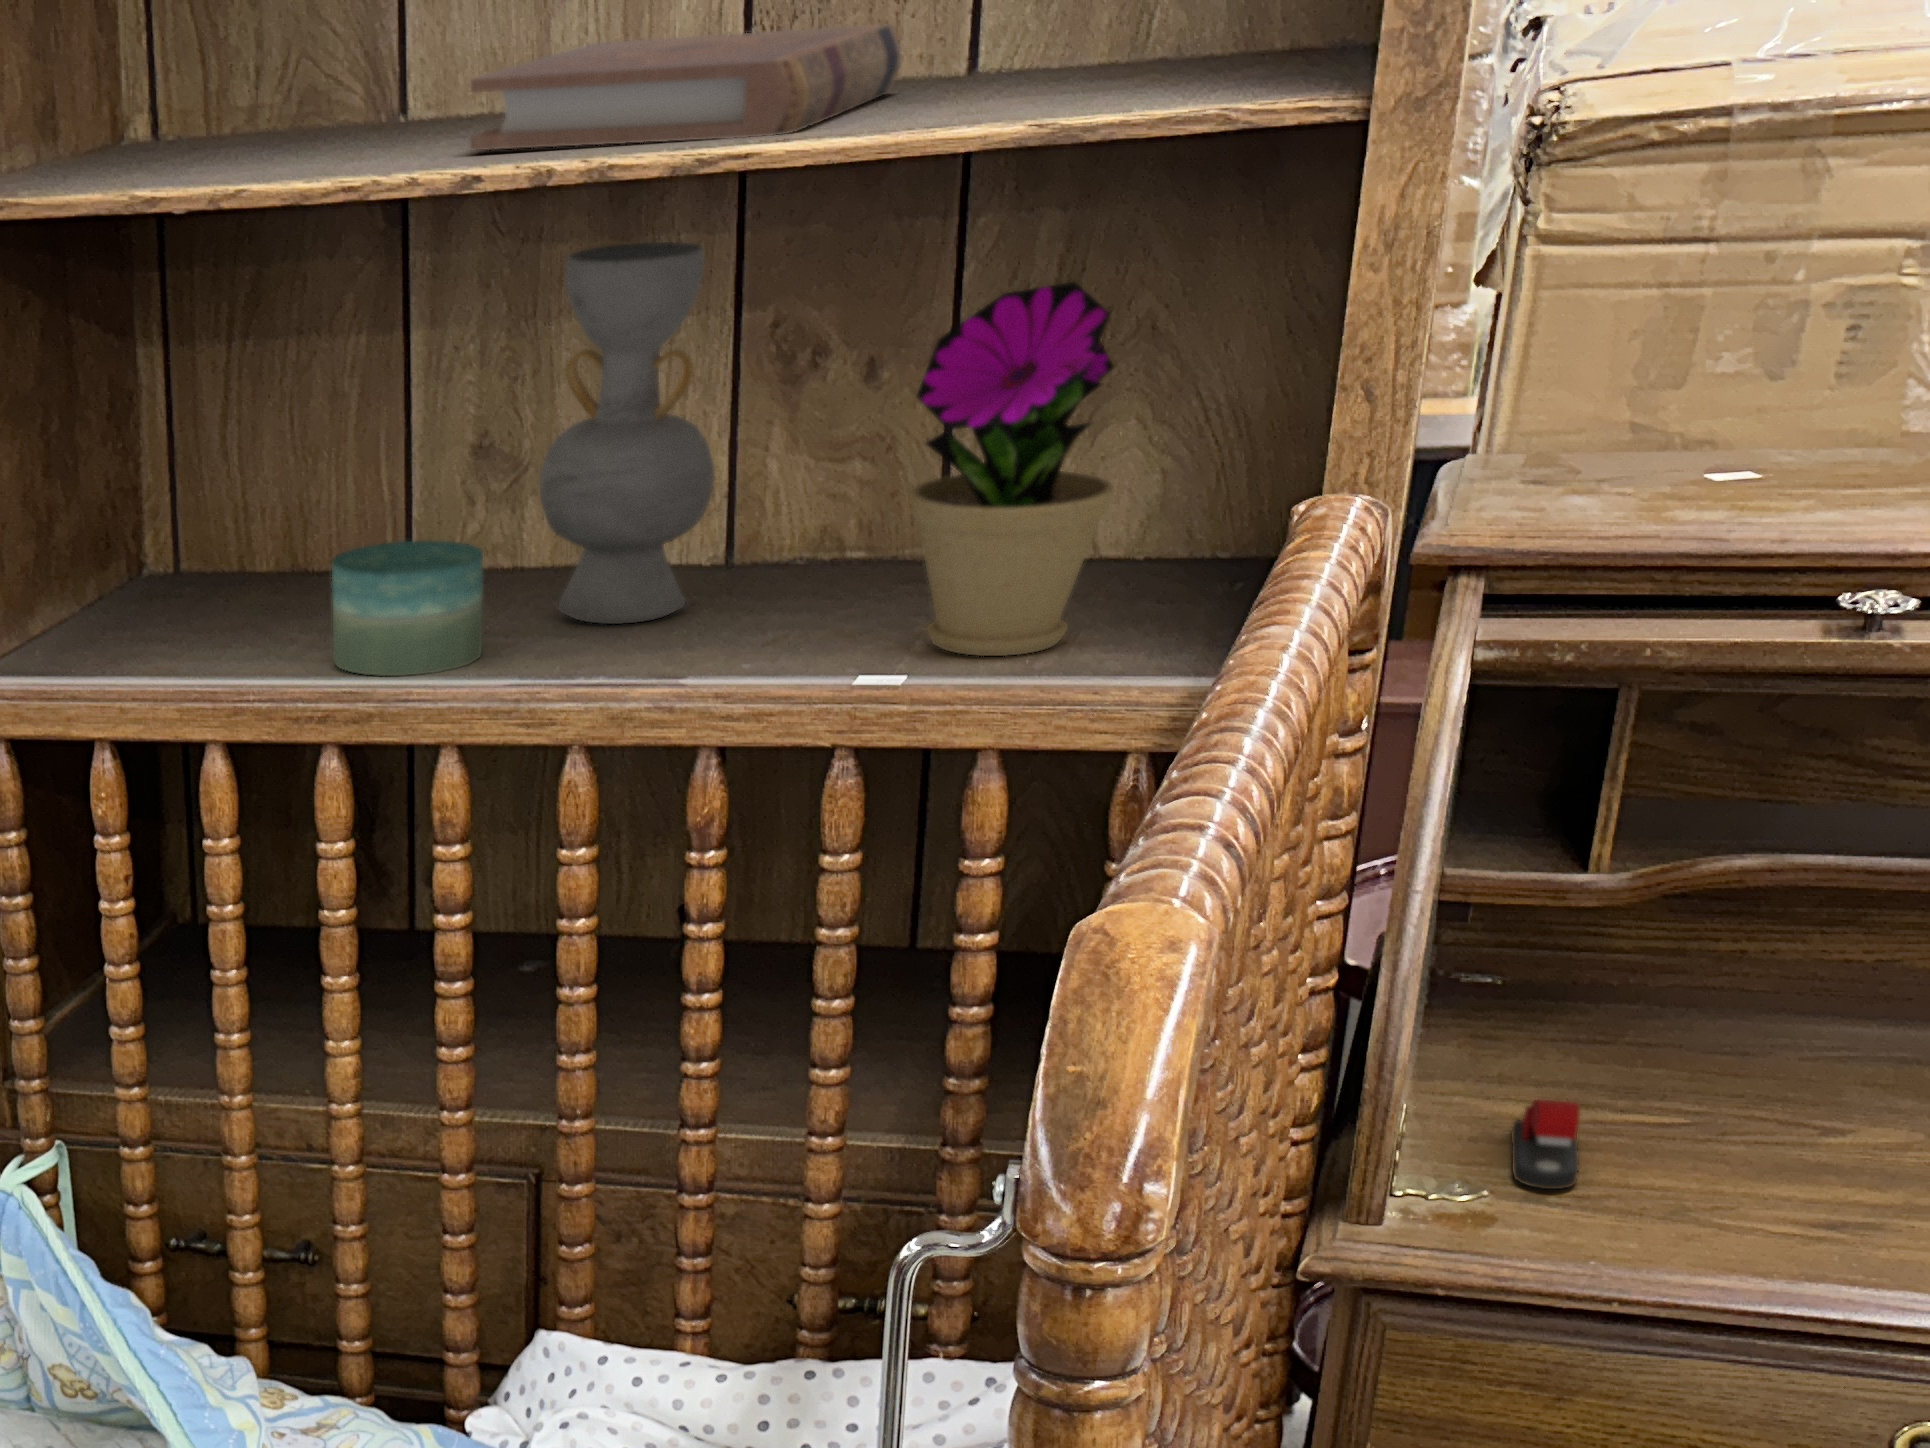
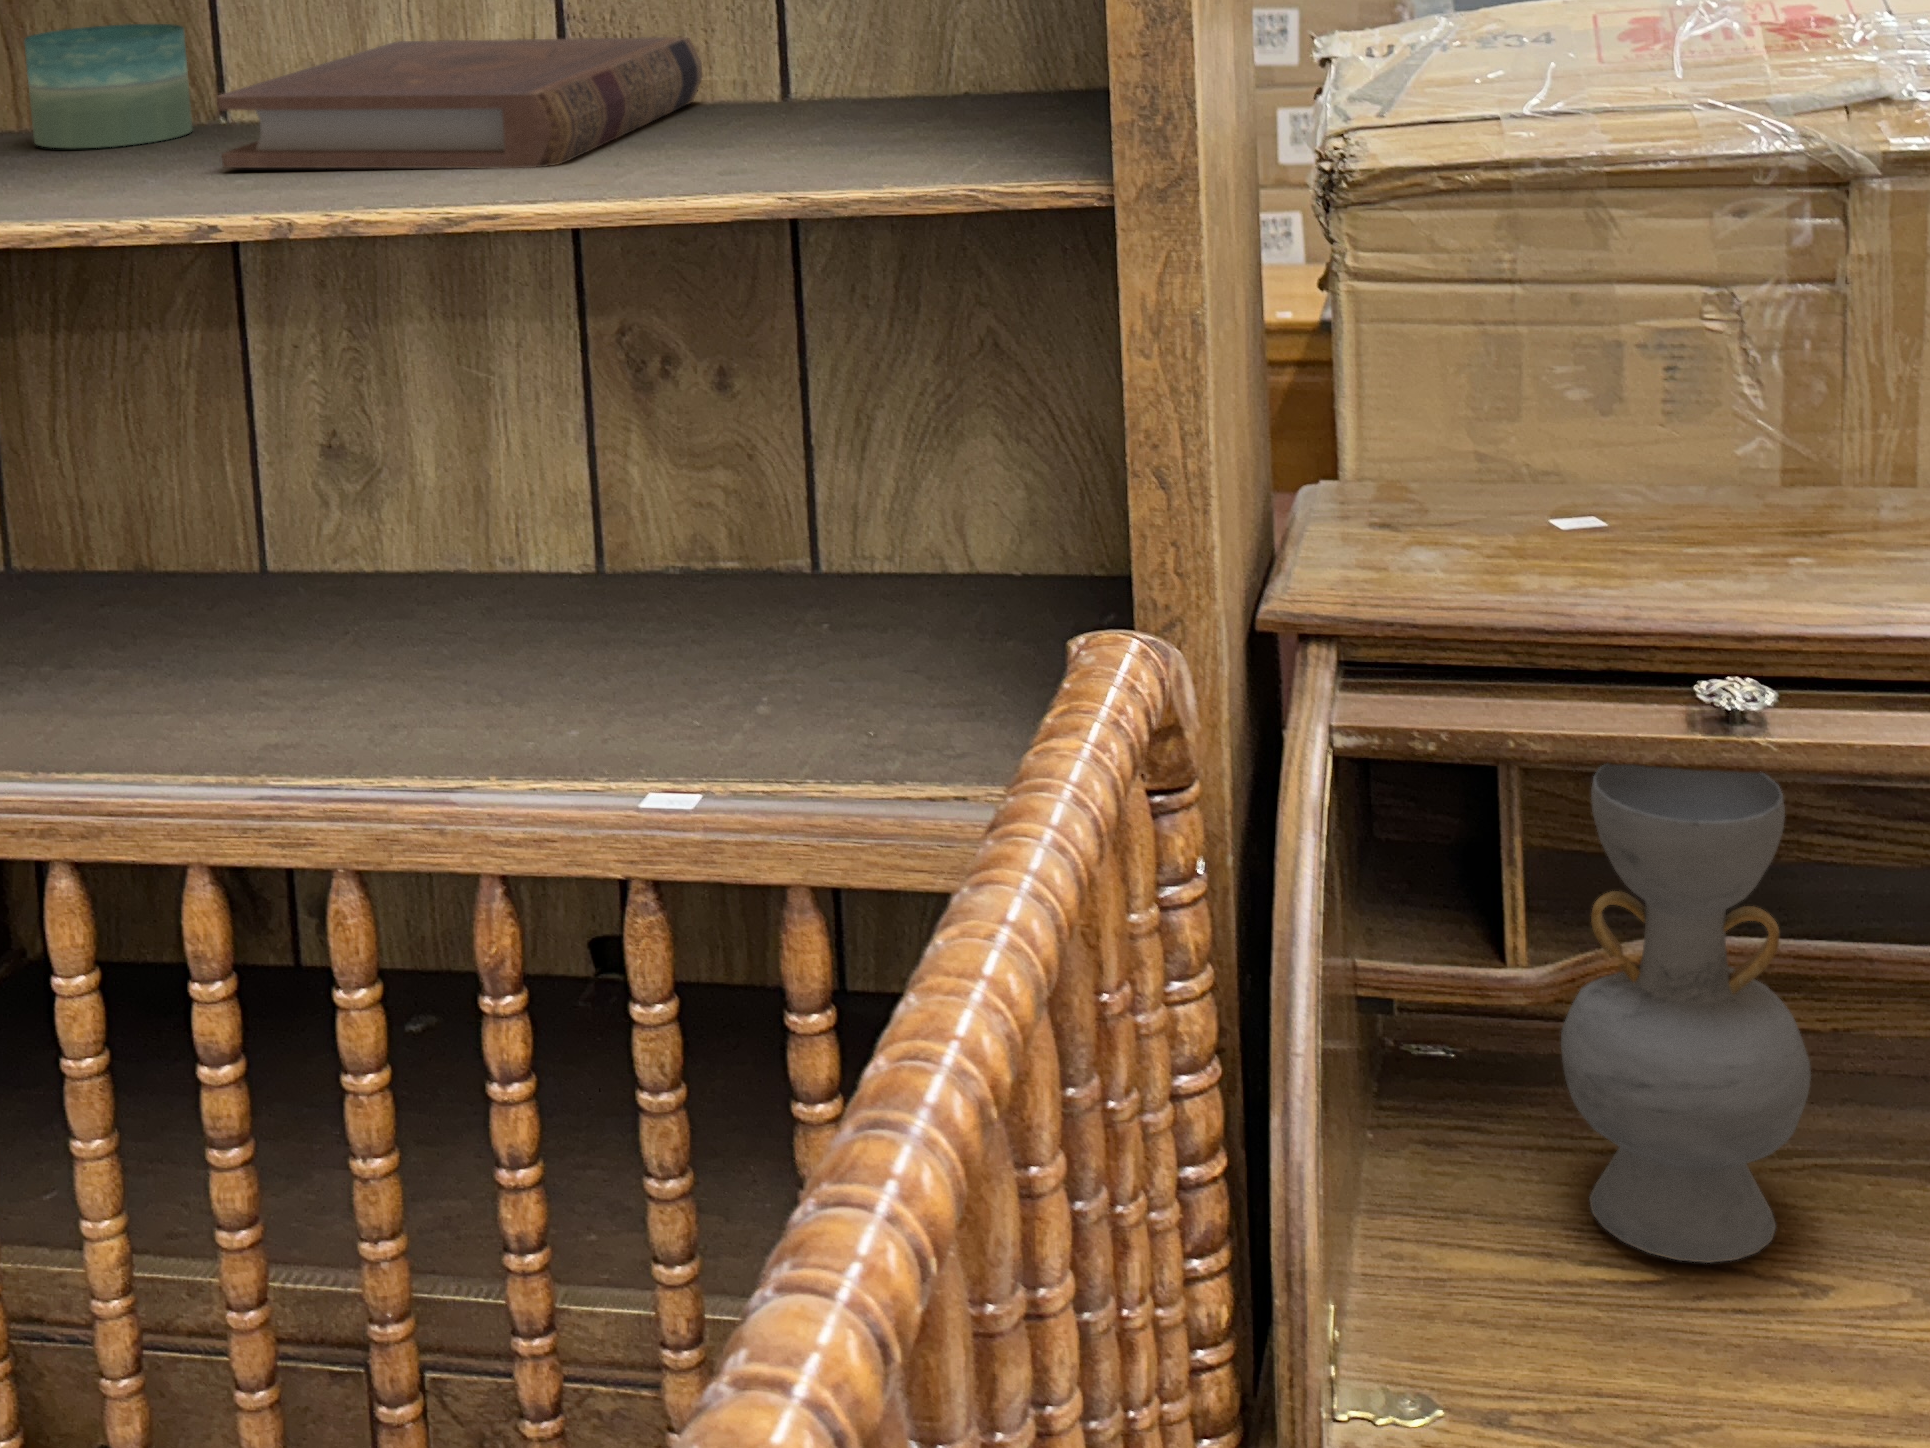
decorative vase: present [539,242,715,624] -> present [1561,764,1811,1263]
flower pot: present [910,282,1115,656] -> none [716,325,946,729]
candle: present [332,540,483,676] -> present [24,24,192,148]
stapler: present [1512,1099,1580,1189] -> none [1491,1287,1573,1424]

